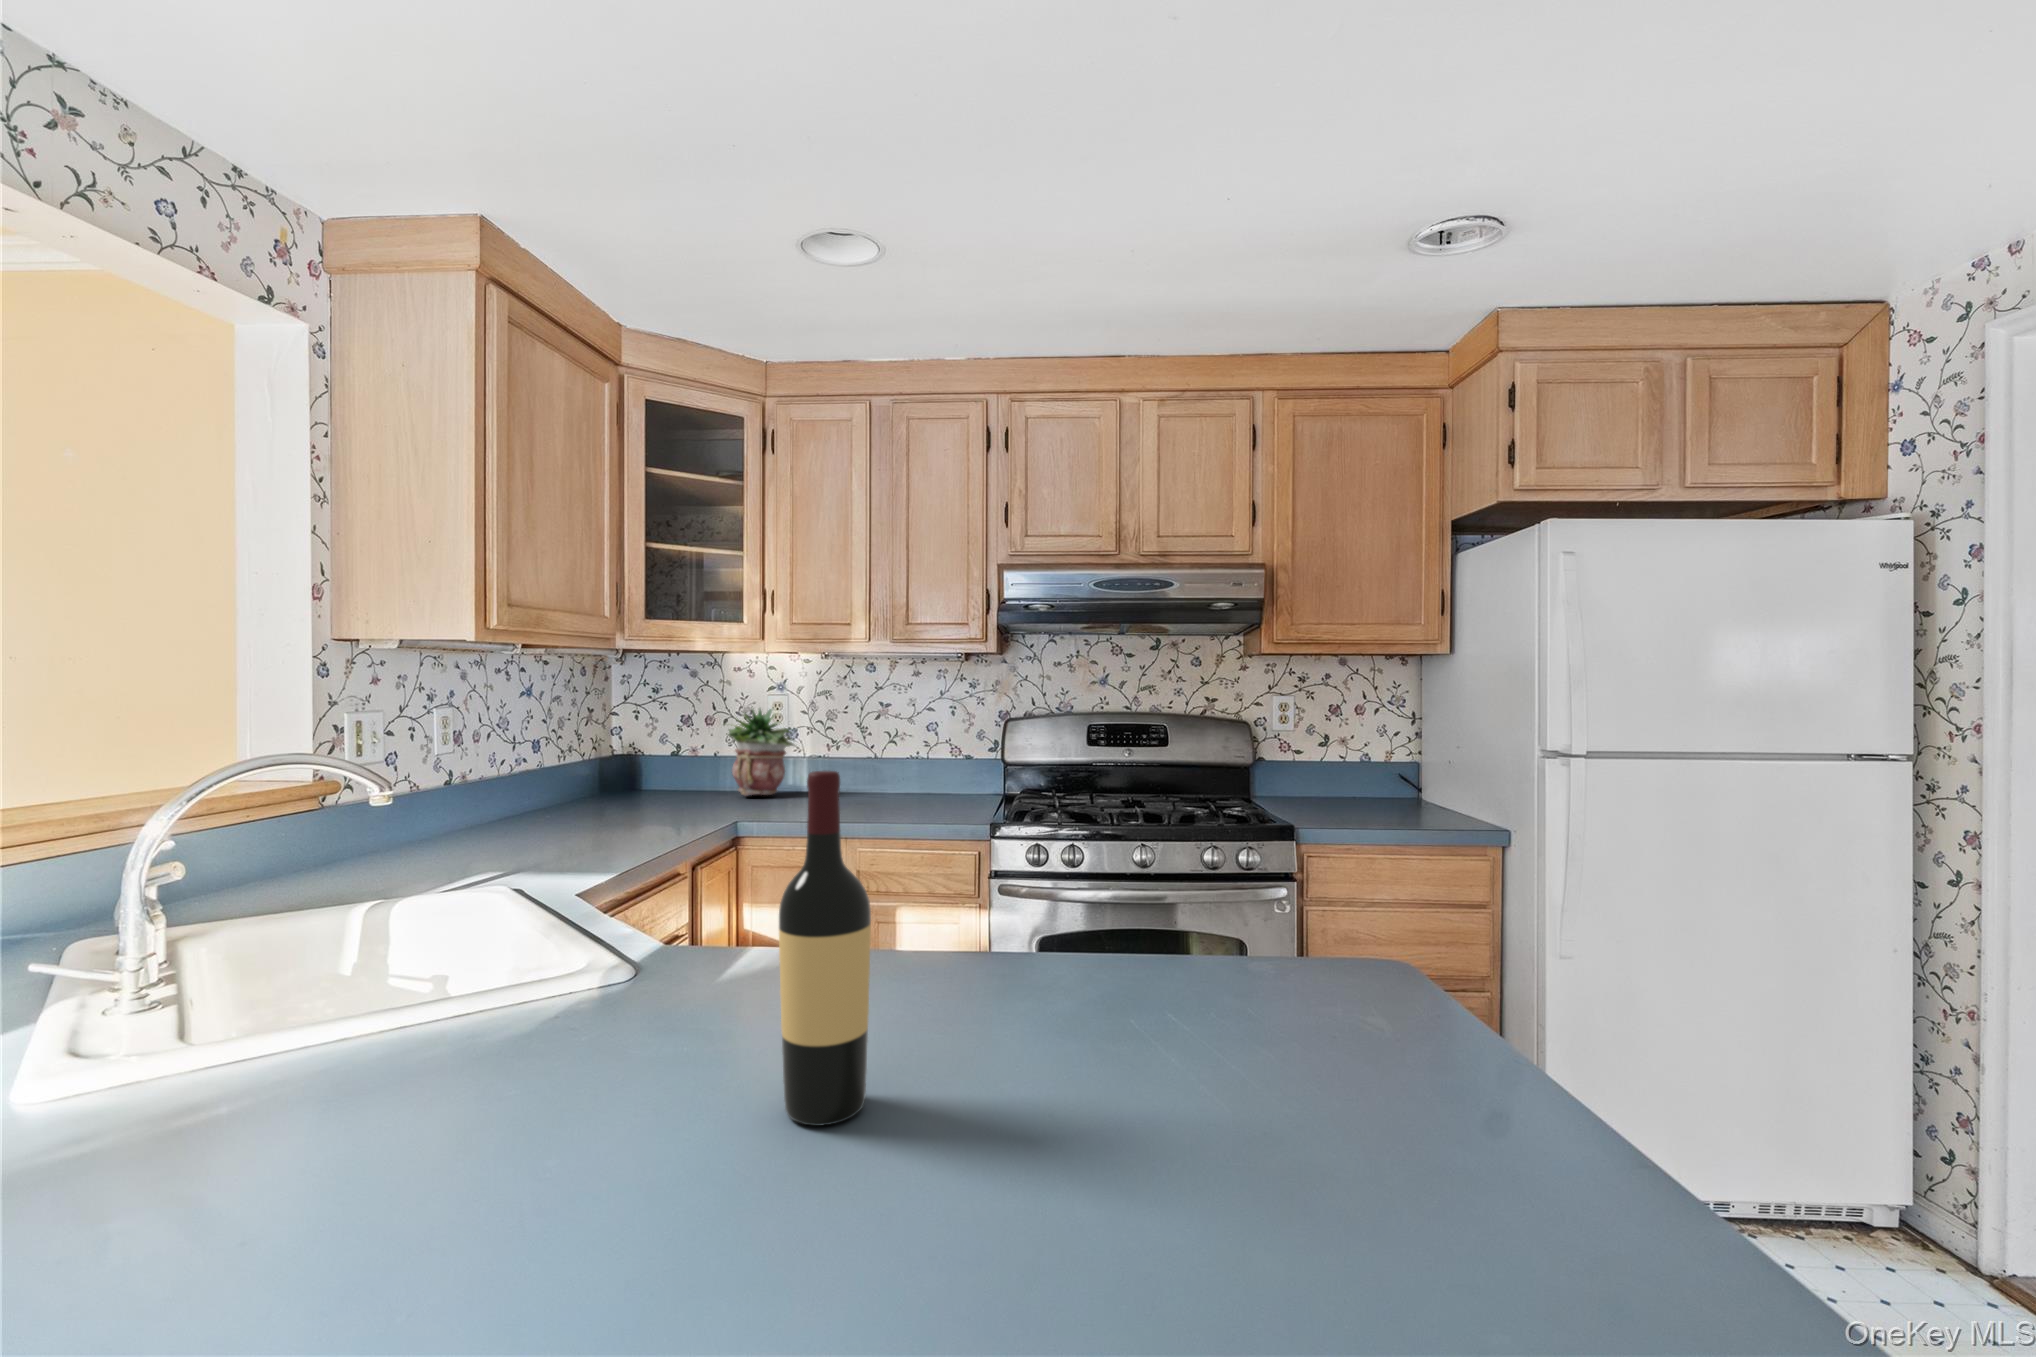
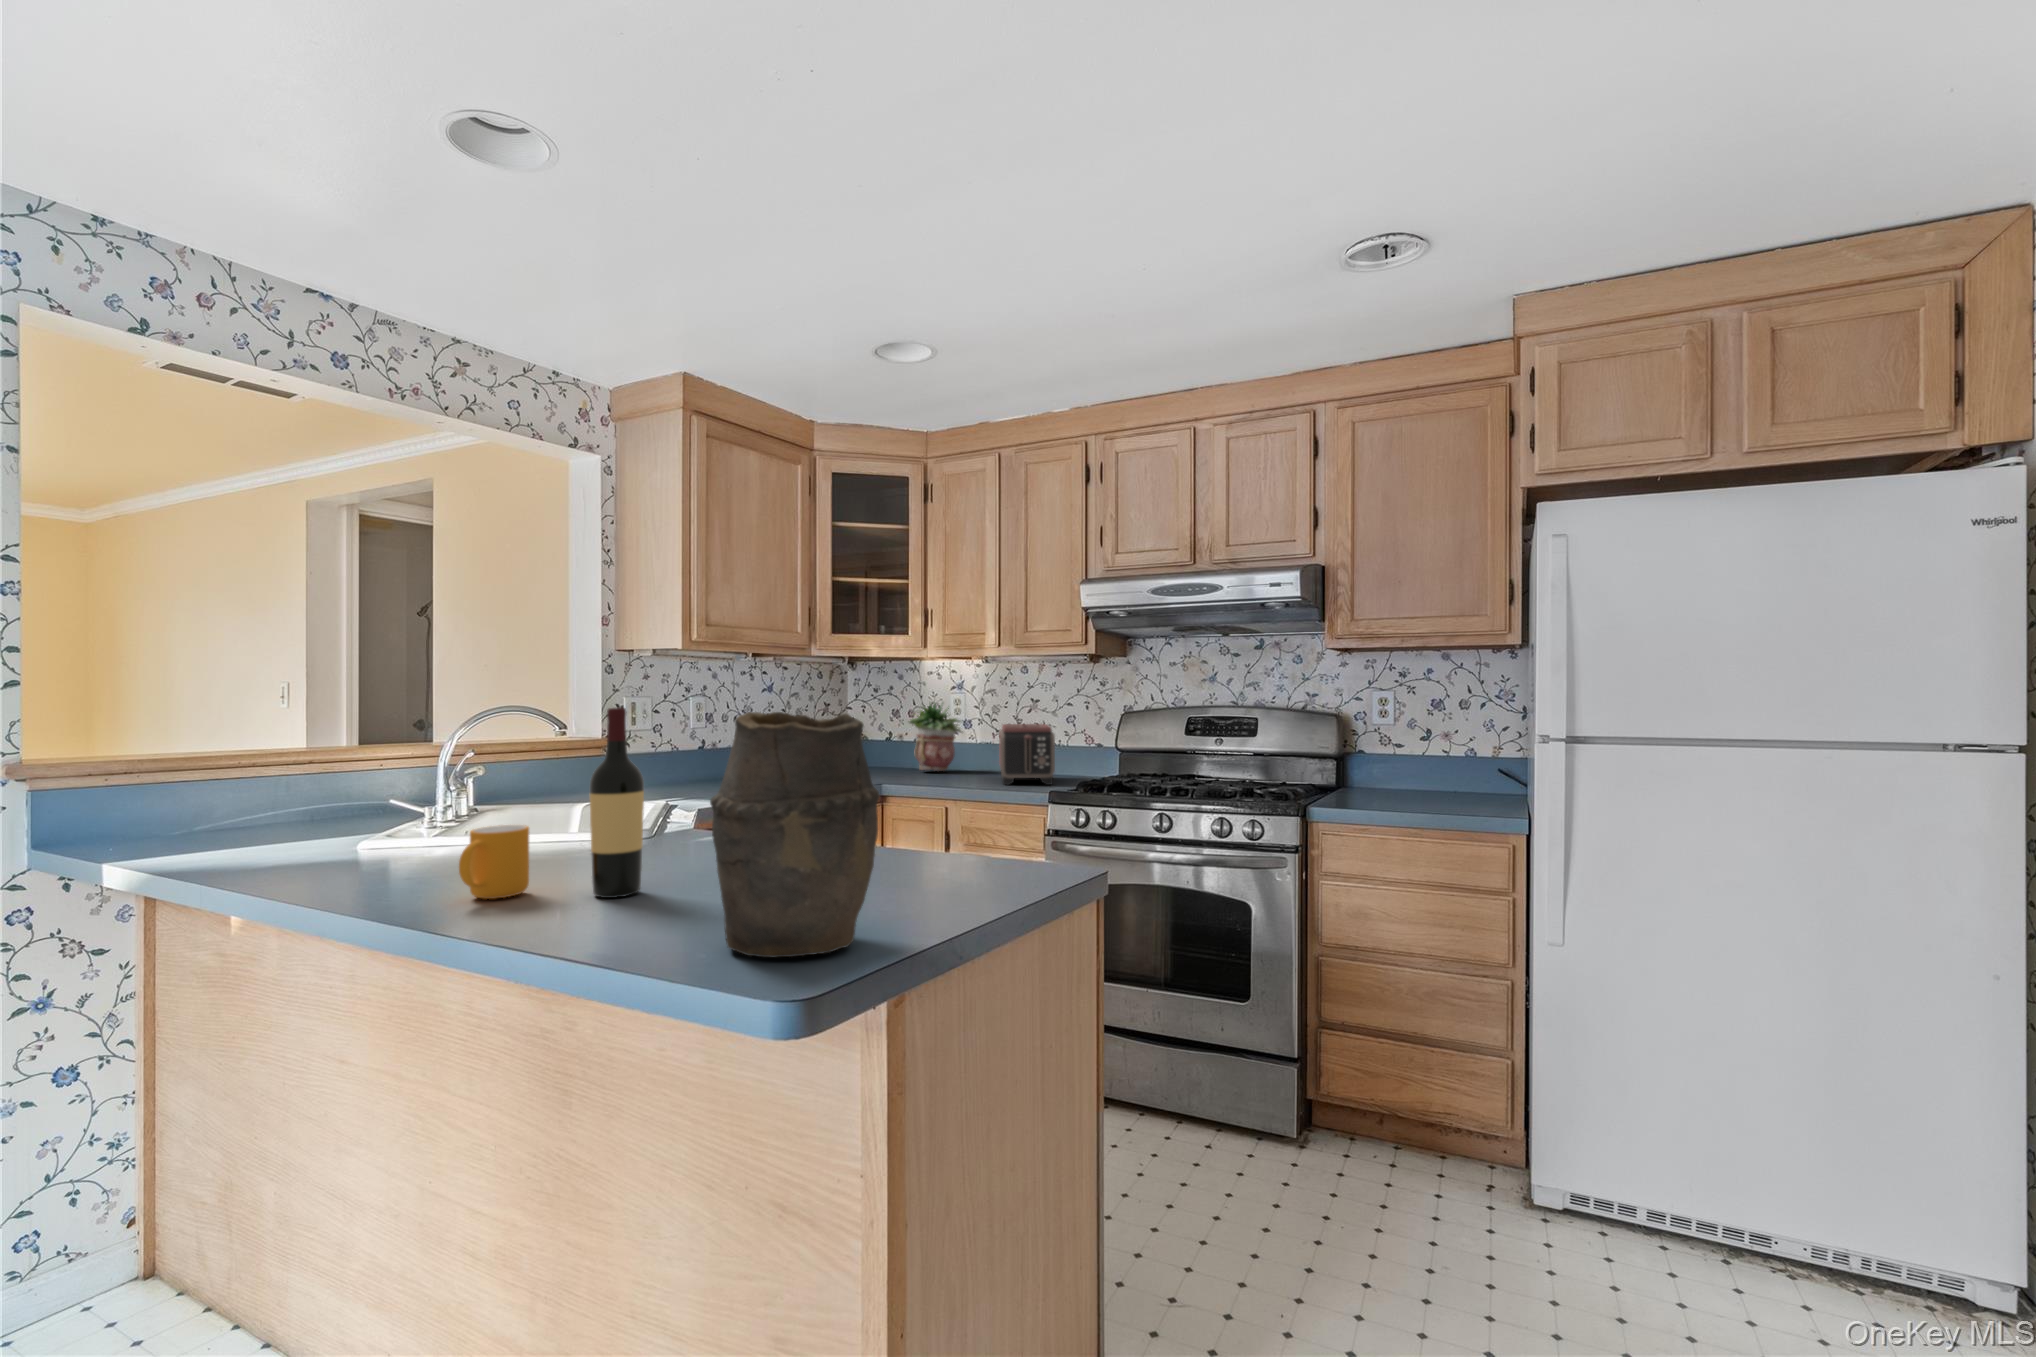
toaster: none [861,734,953,813] -> present [999,724,1055,785]
vase: none [1250,784,1546,1232] -> present [710,712,879,957]
mug: none [544,1009,658,1183] -> present [459,825,529,899]

